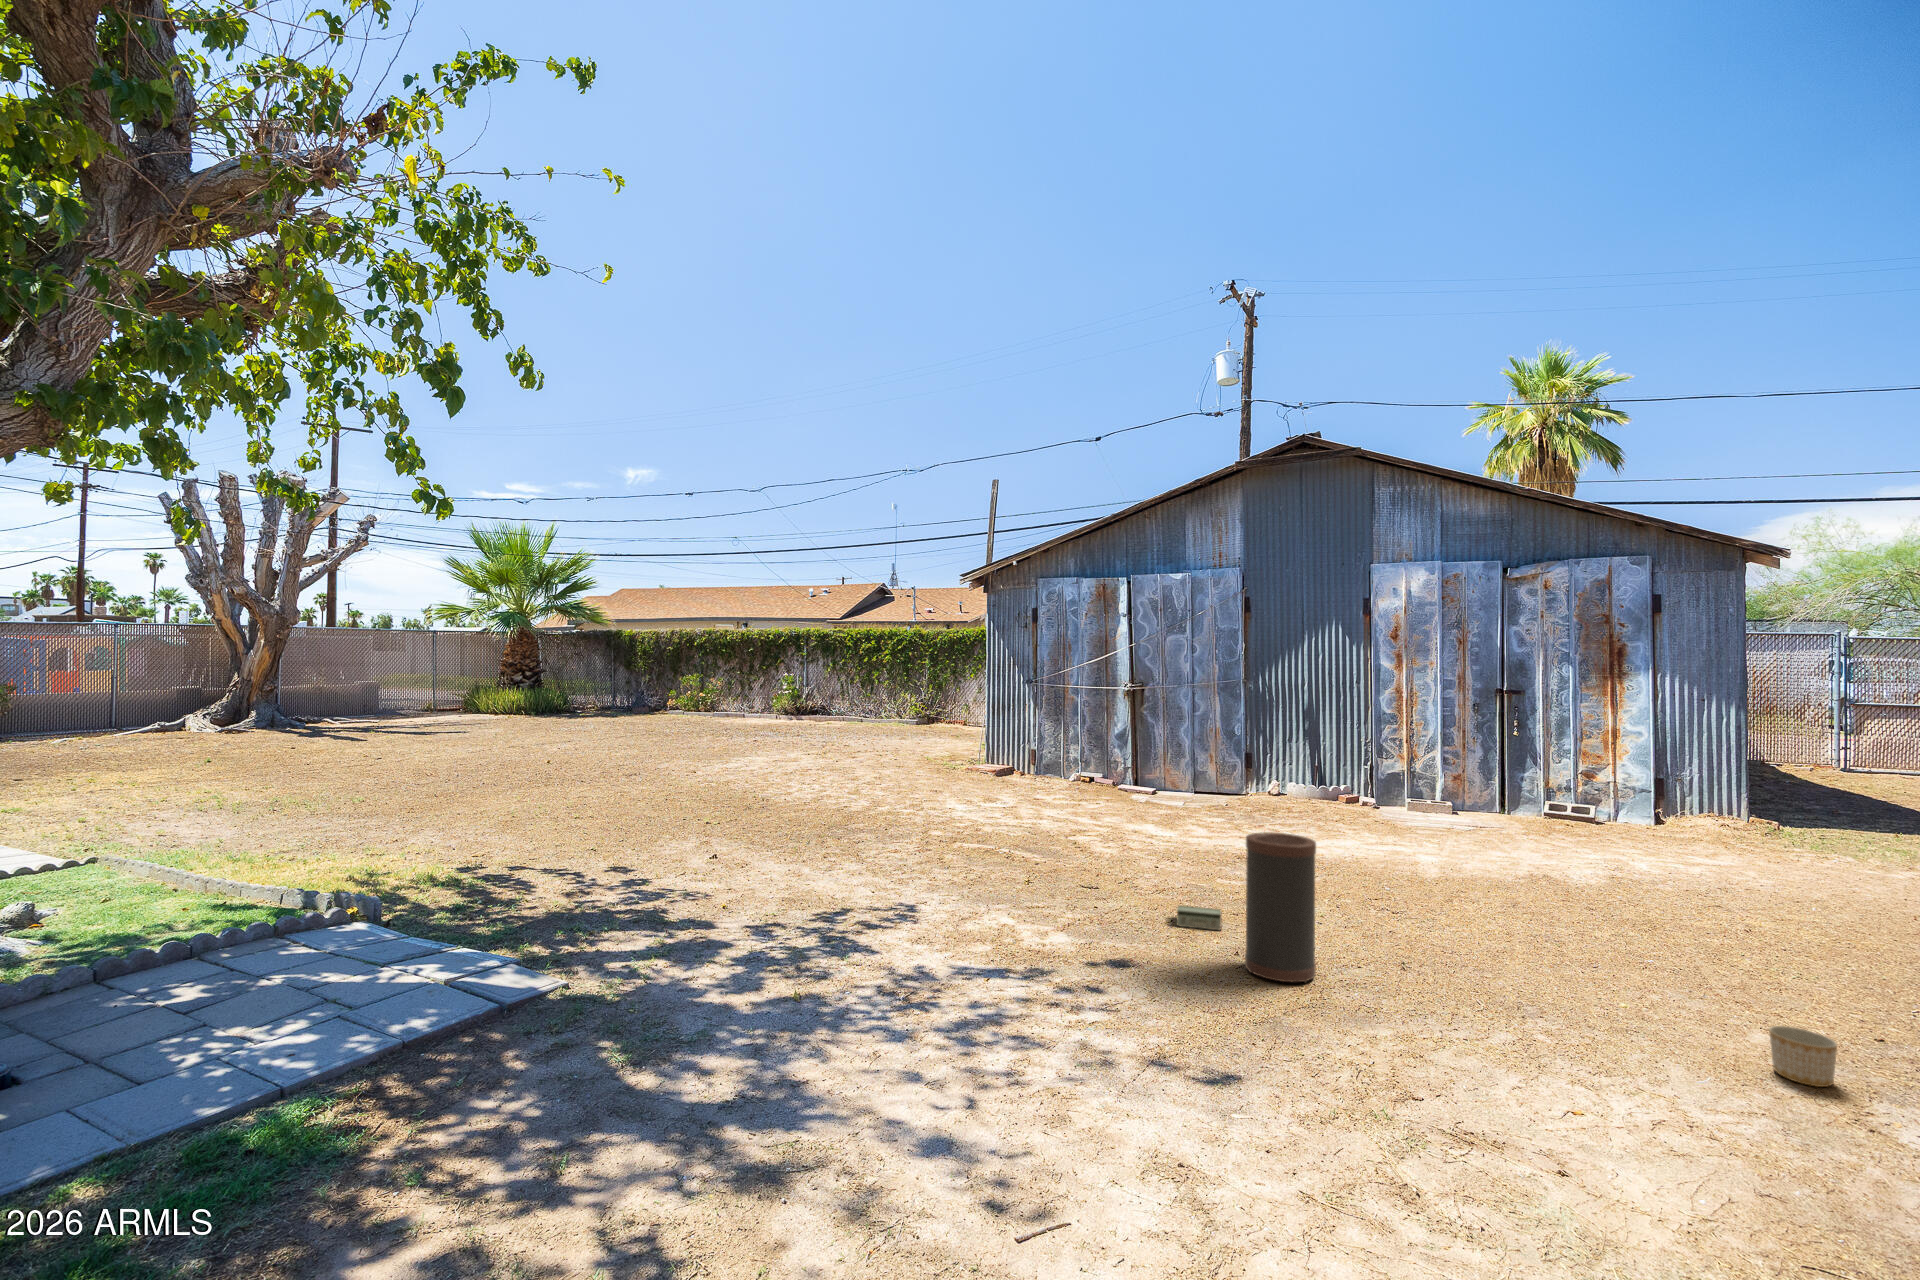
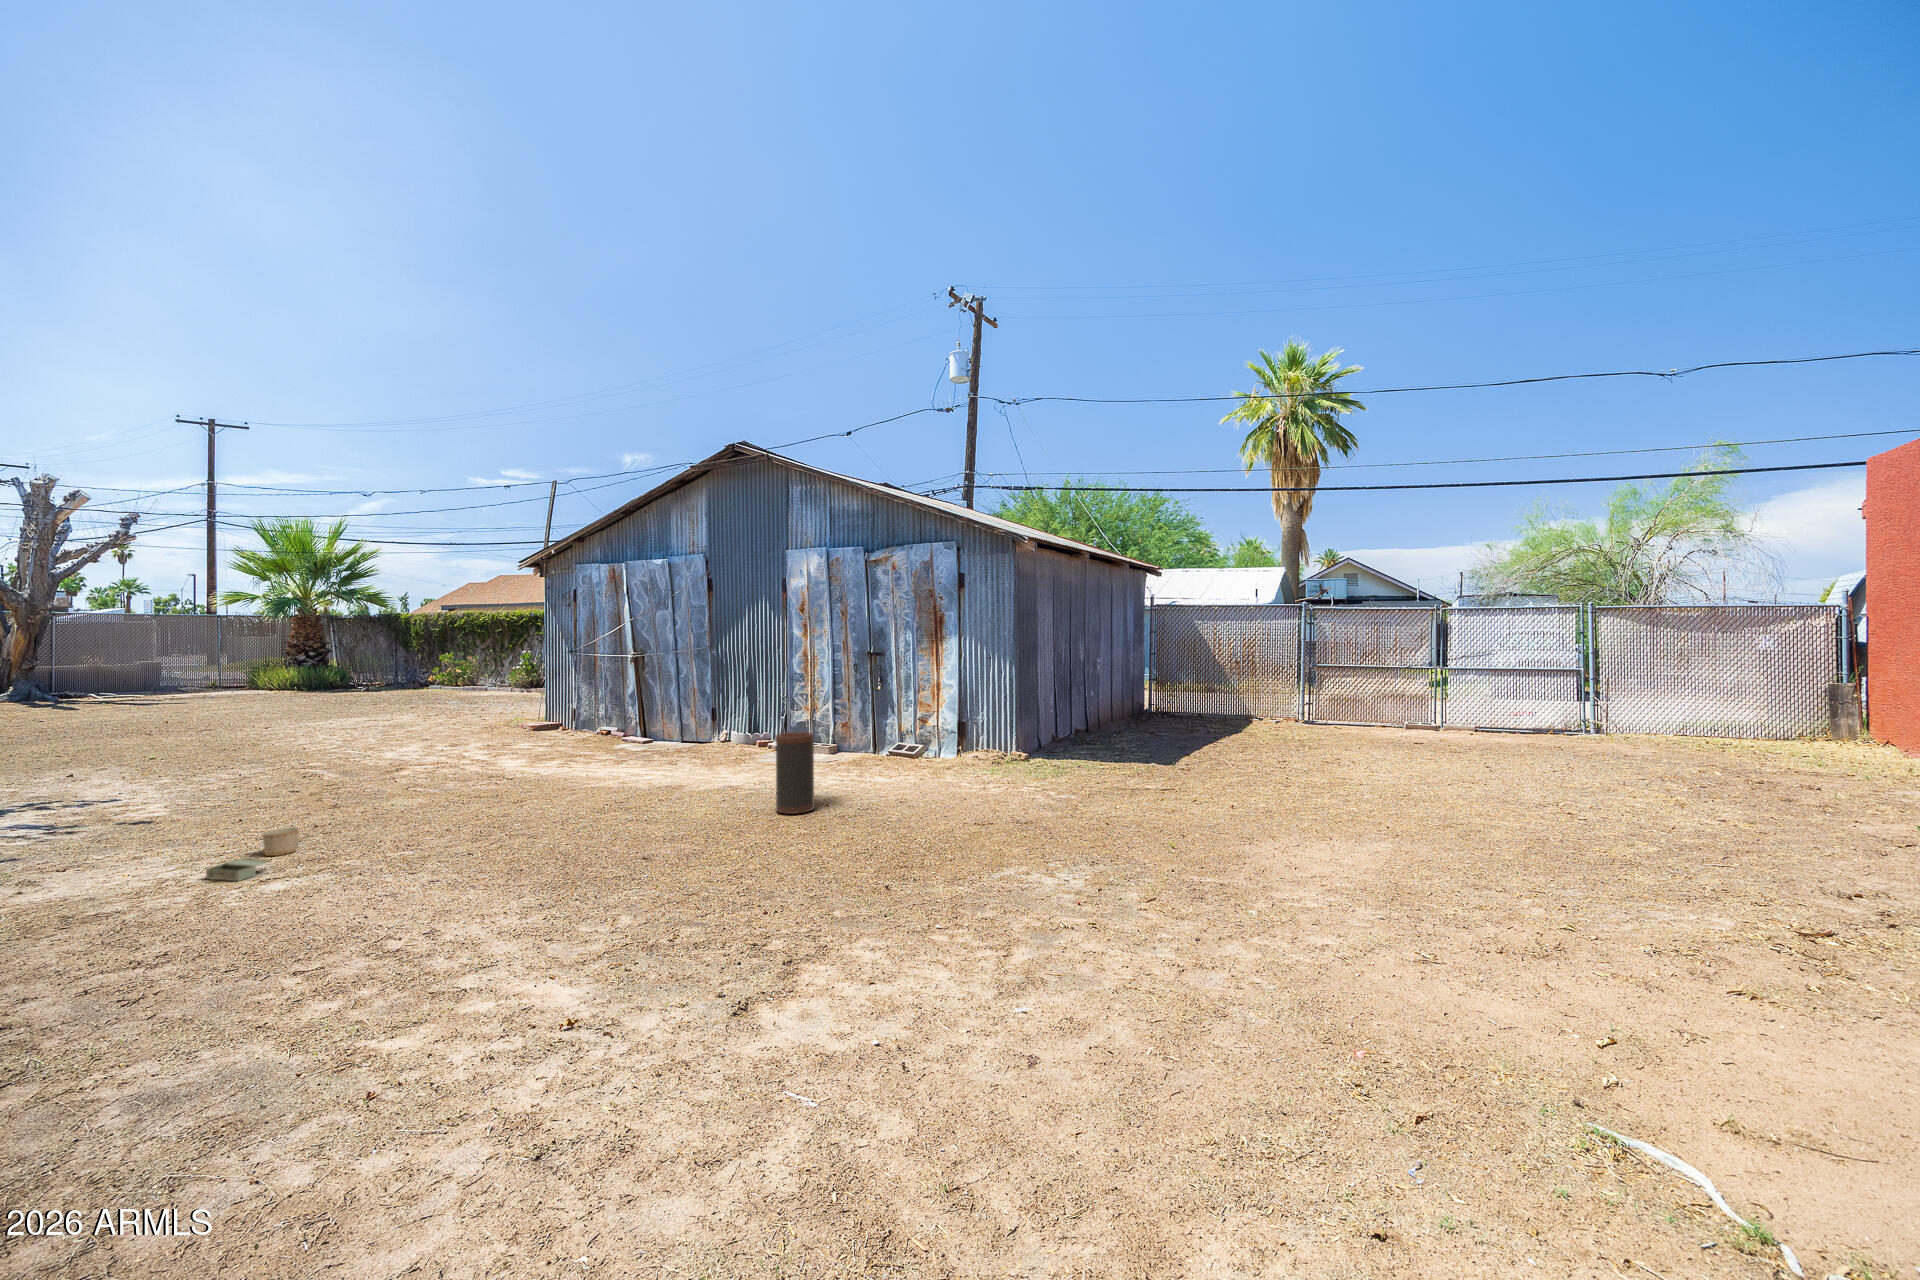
trash can: present [1245,833,1316,983] -> present [775,732,815,814]
planter: present [1769,1026,1837,1087] -> present [262,827,299,856]

